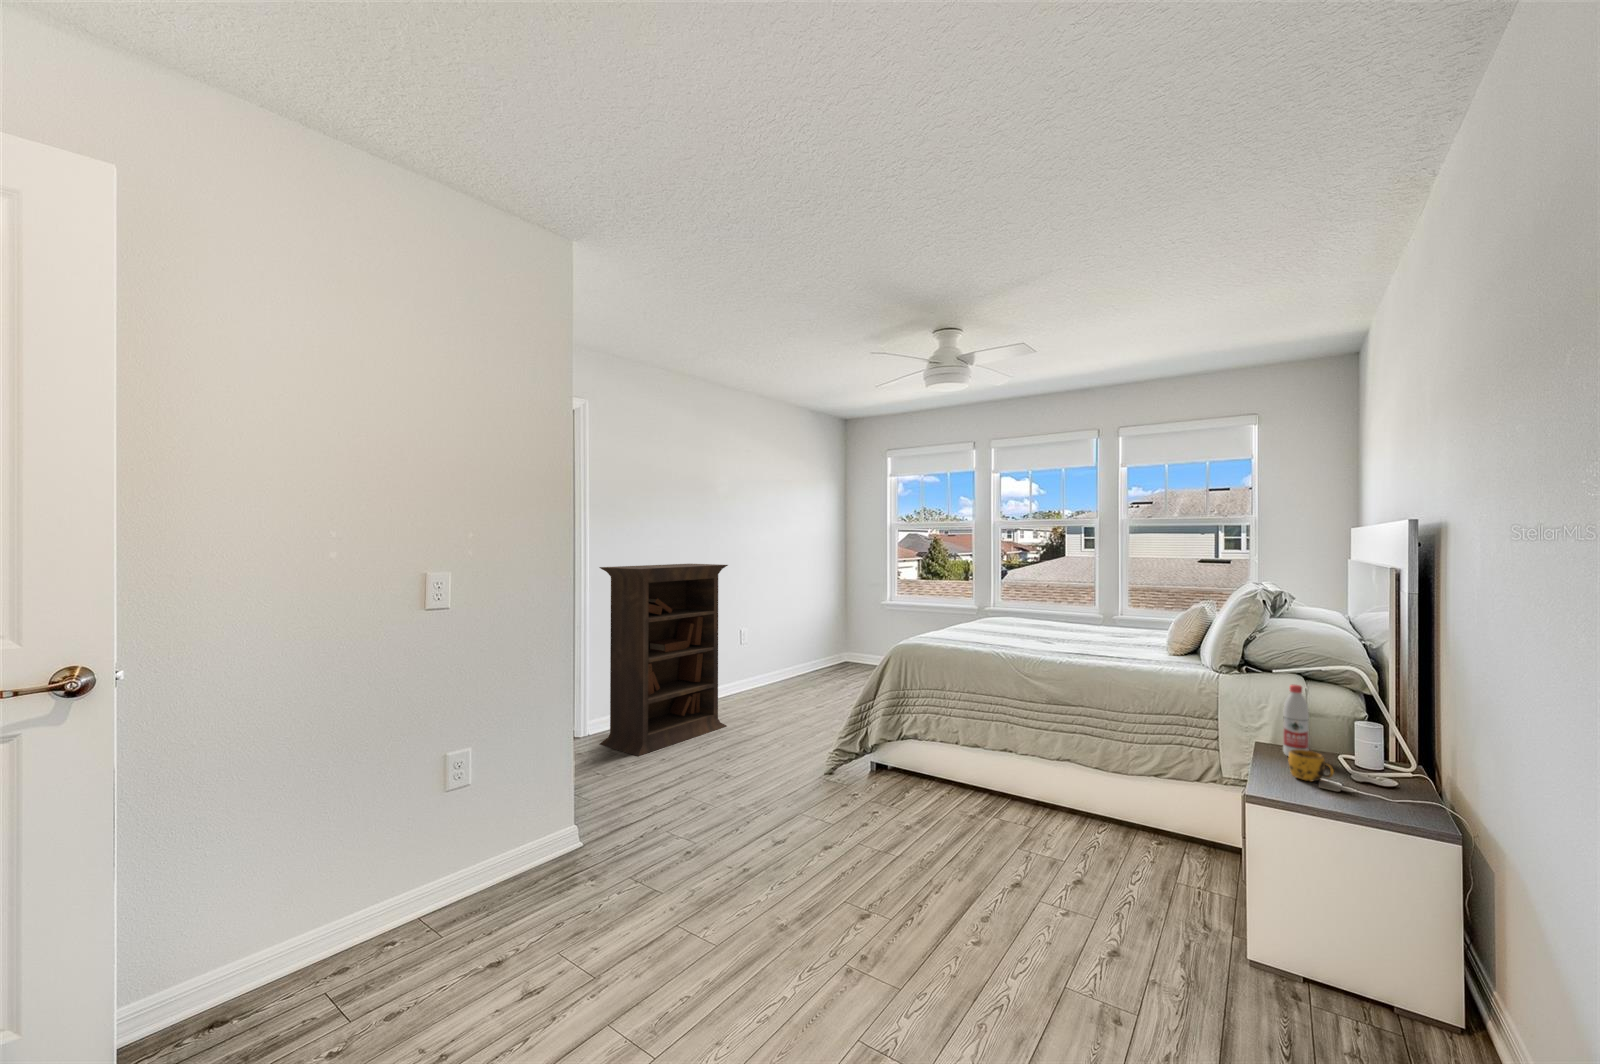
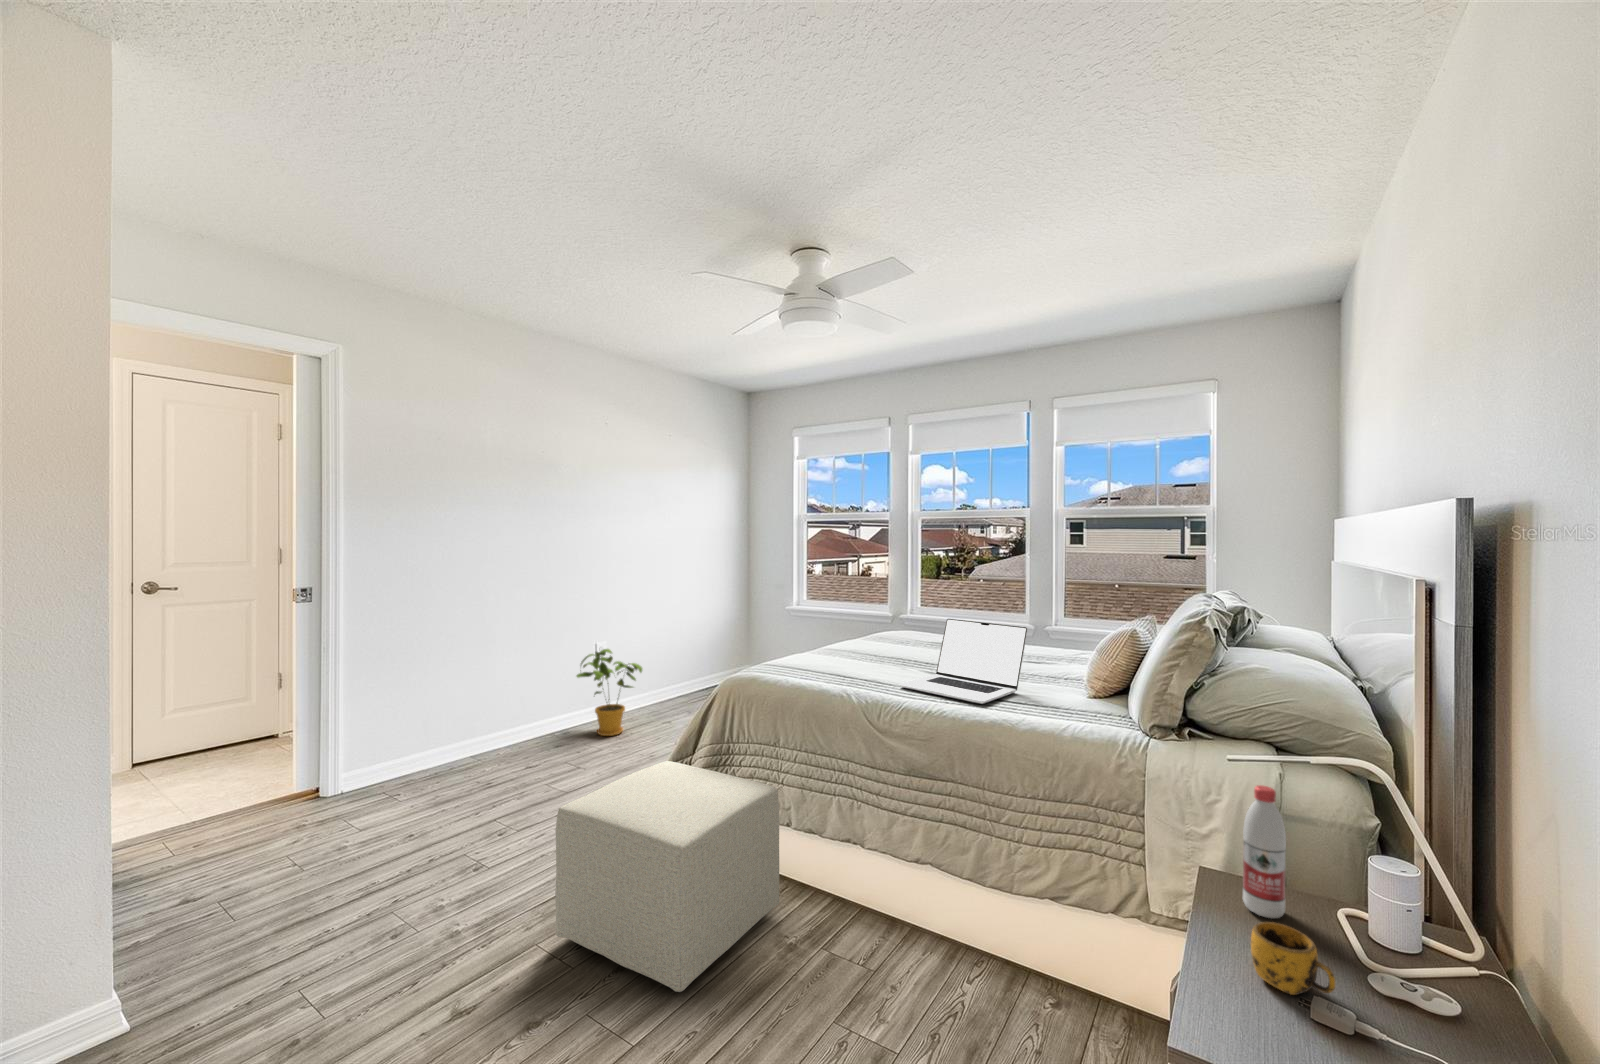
bookcase: present [599,564,728,756] -> none [343,564,543,830]
laptop: none [1030,602,1122,657] -> present [900,619,1027,704]
house plant: none [731,632,785,702] -> present [577,649,642,736]
ottoman: none [814,700,956,832] -> present [555,761,779,992]

